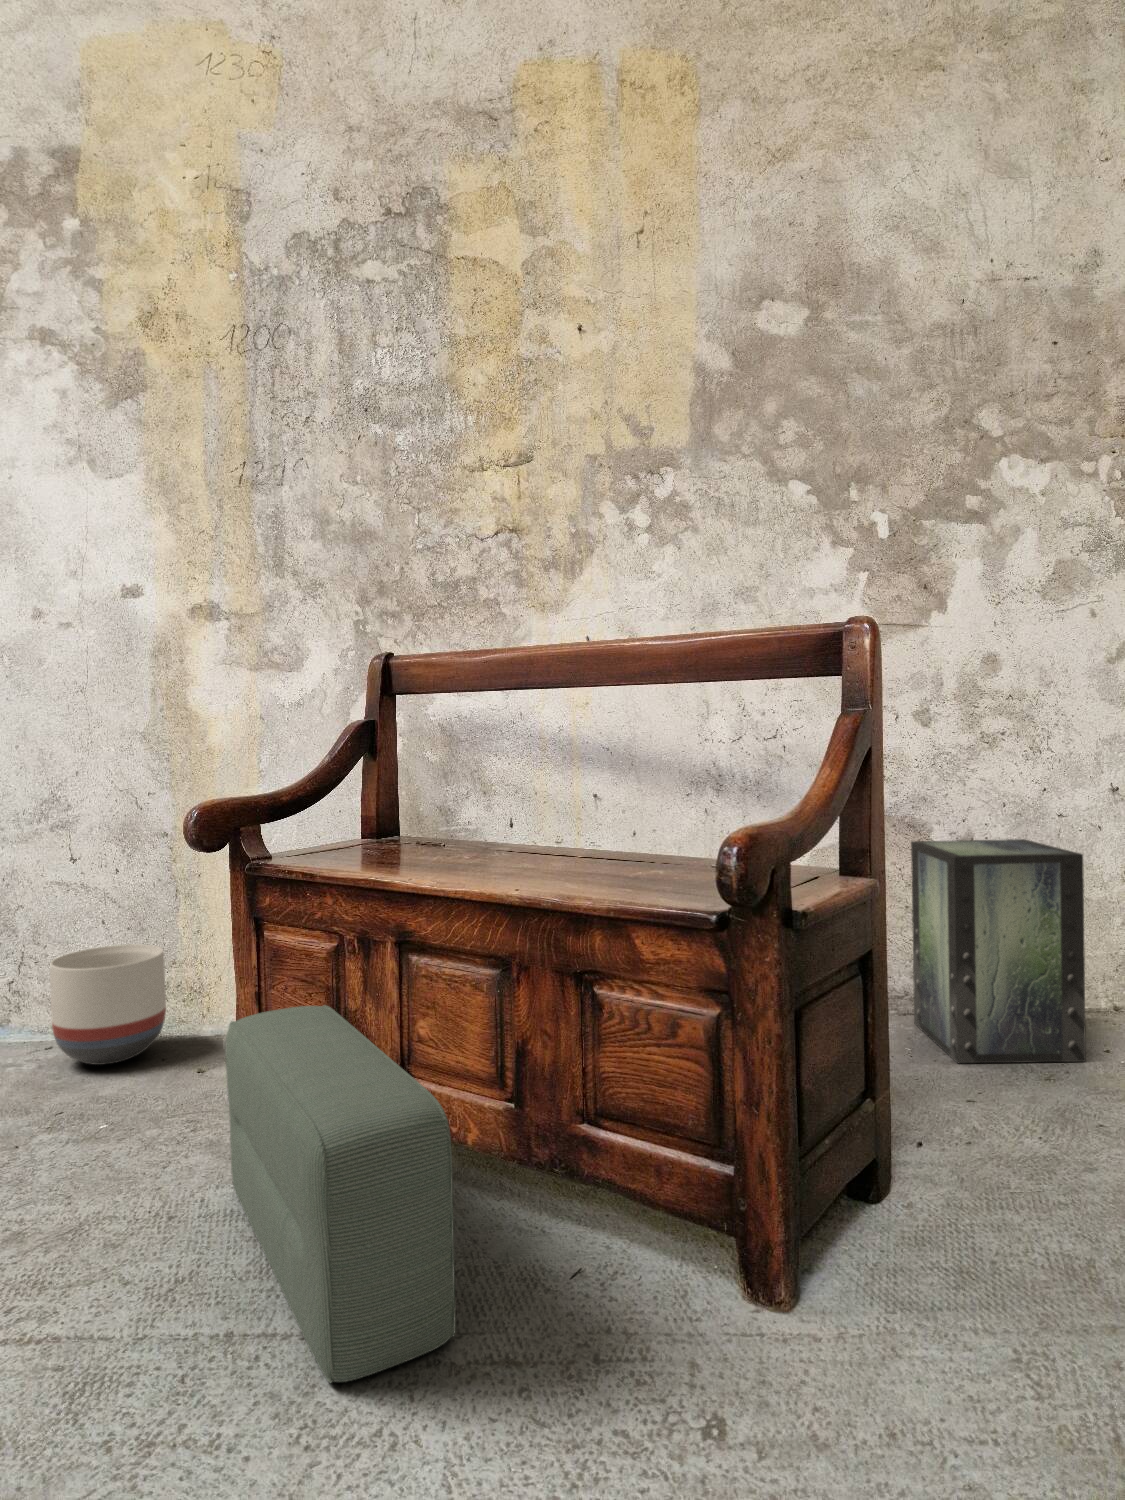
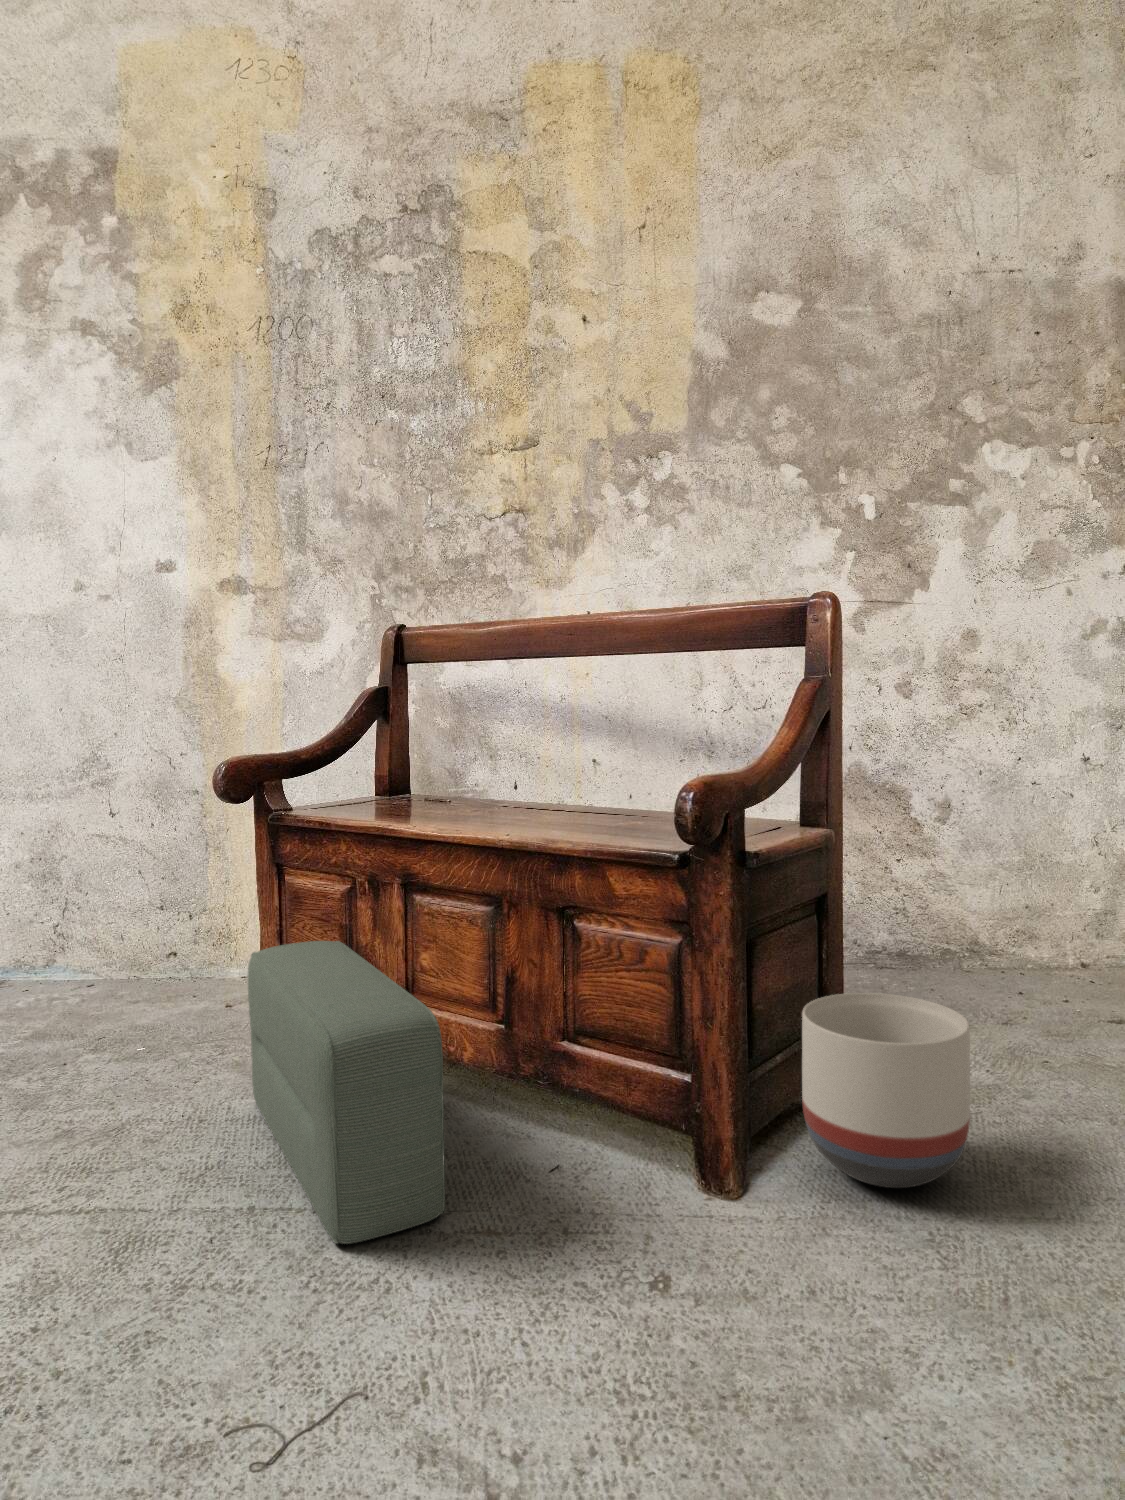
storage box: present [911,839,1086,1063] -> none [892,806,1049,1013]
planter: present [50,944,166,1065] -> present [802,993,970,1188]

